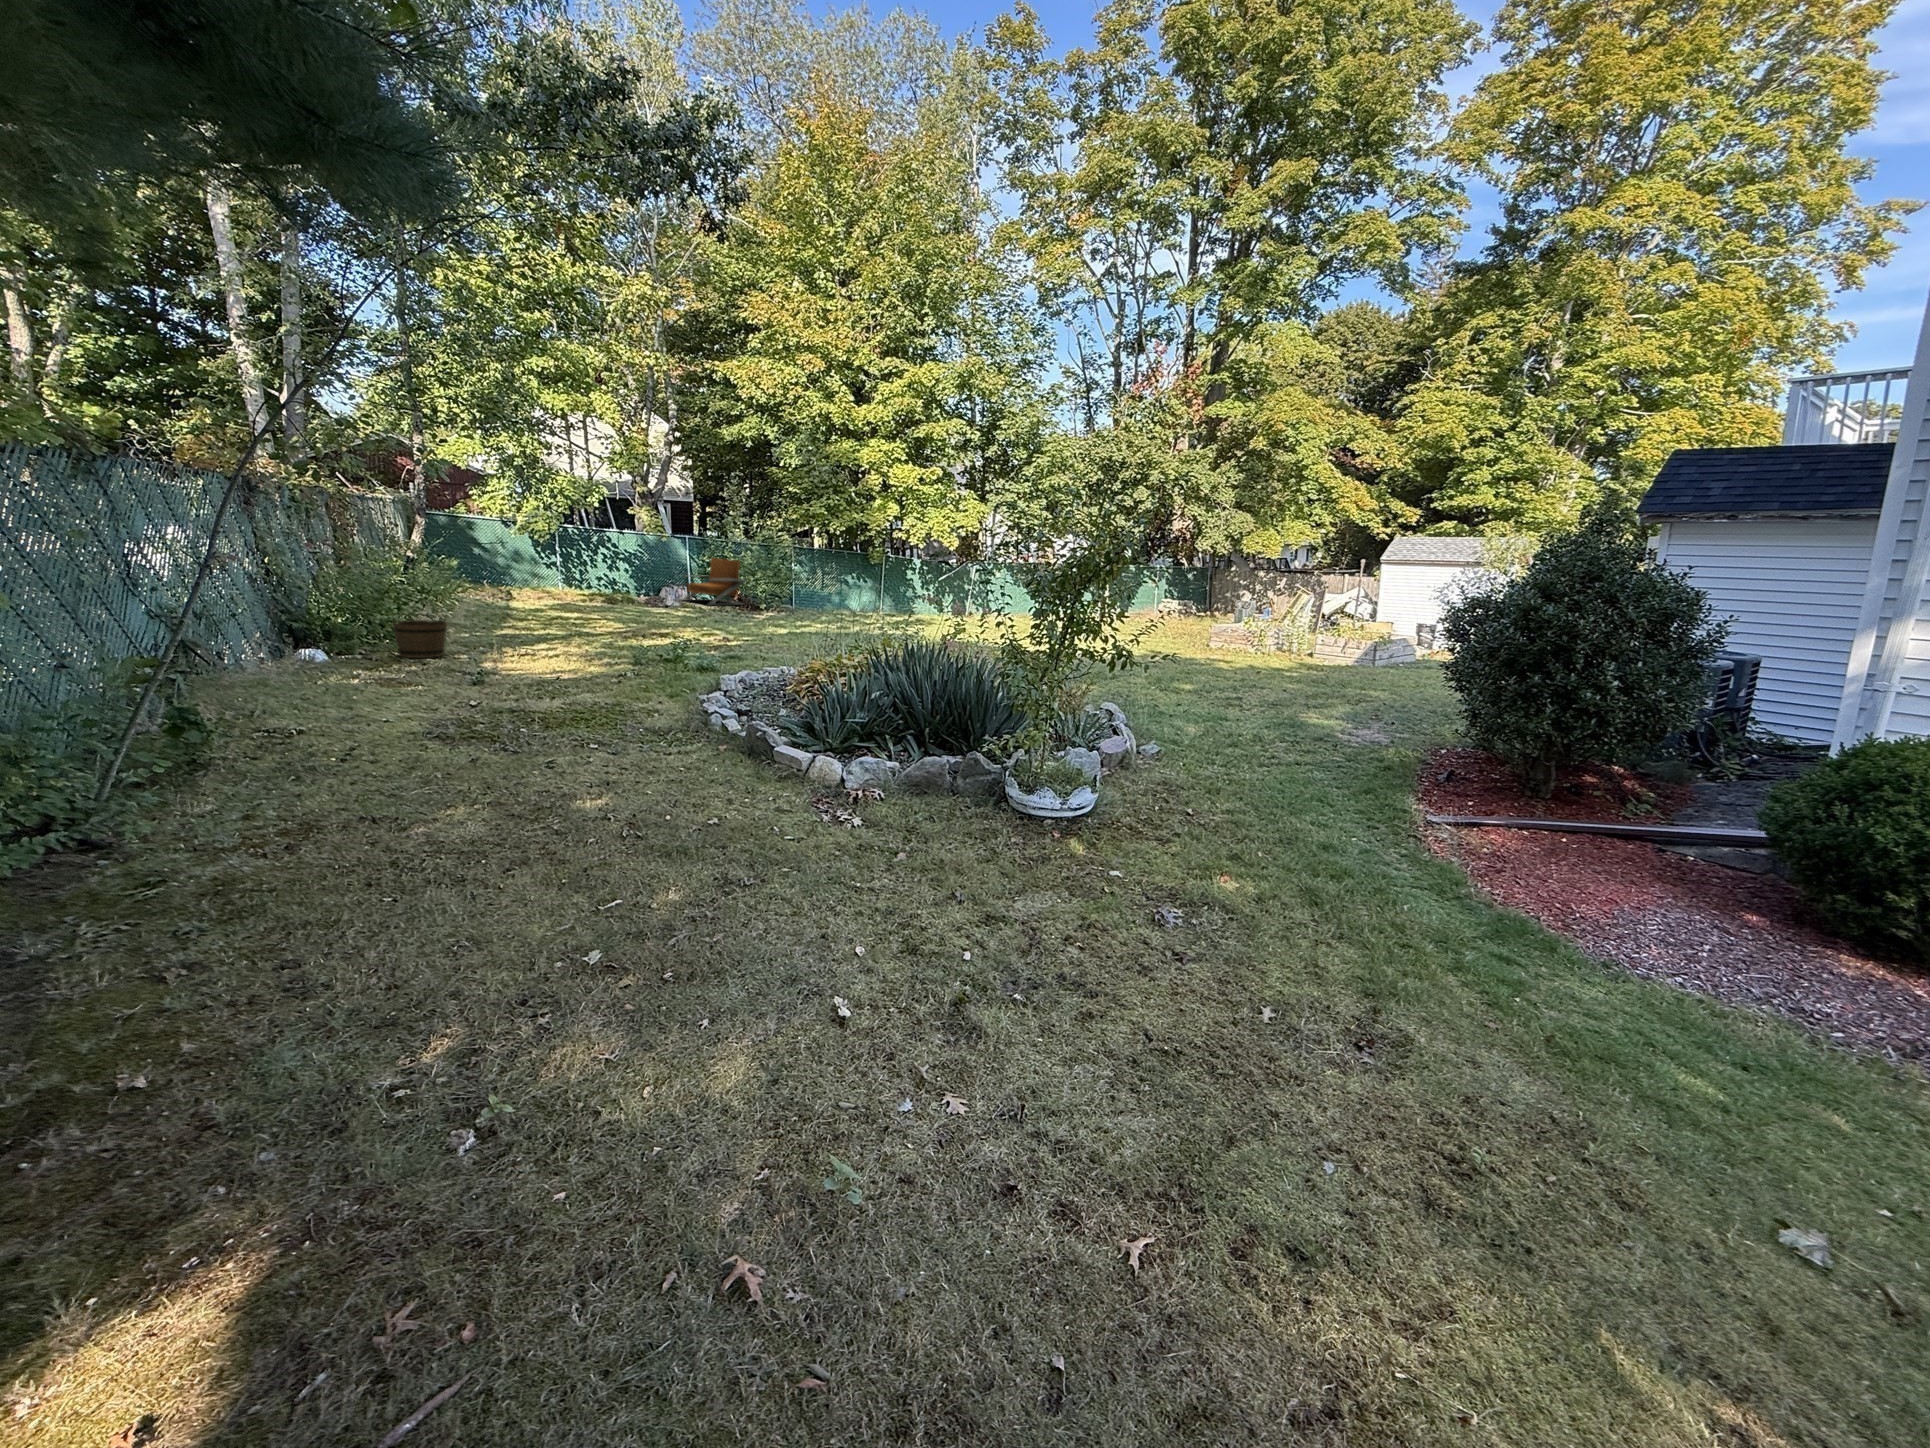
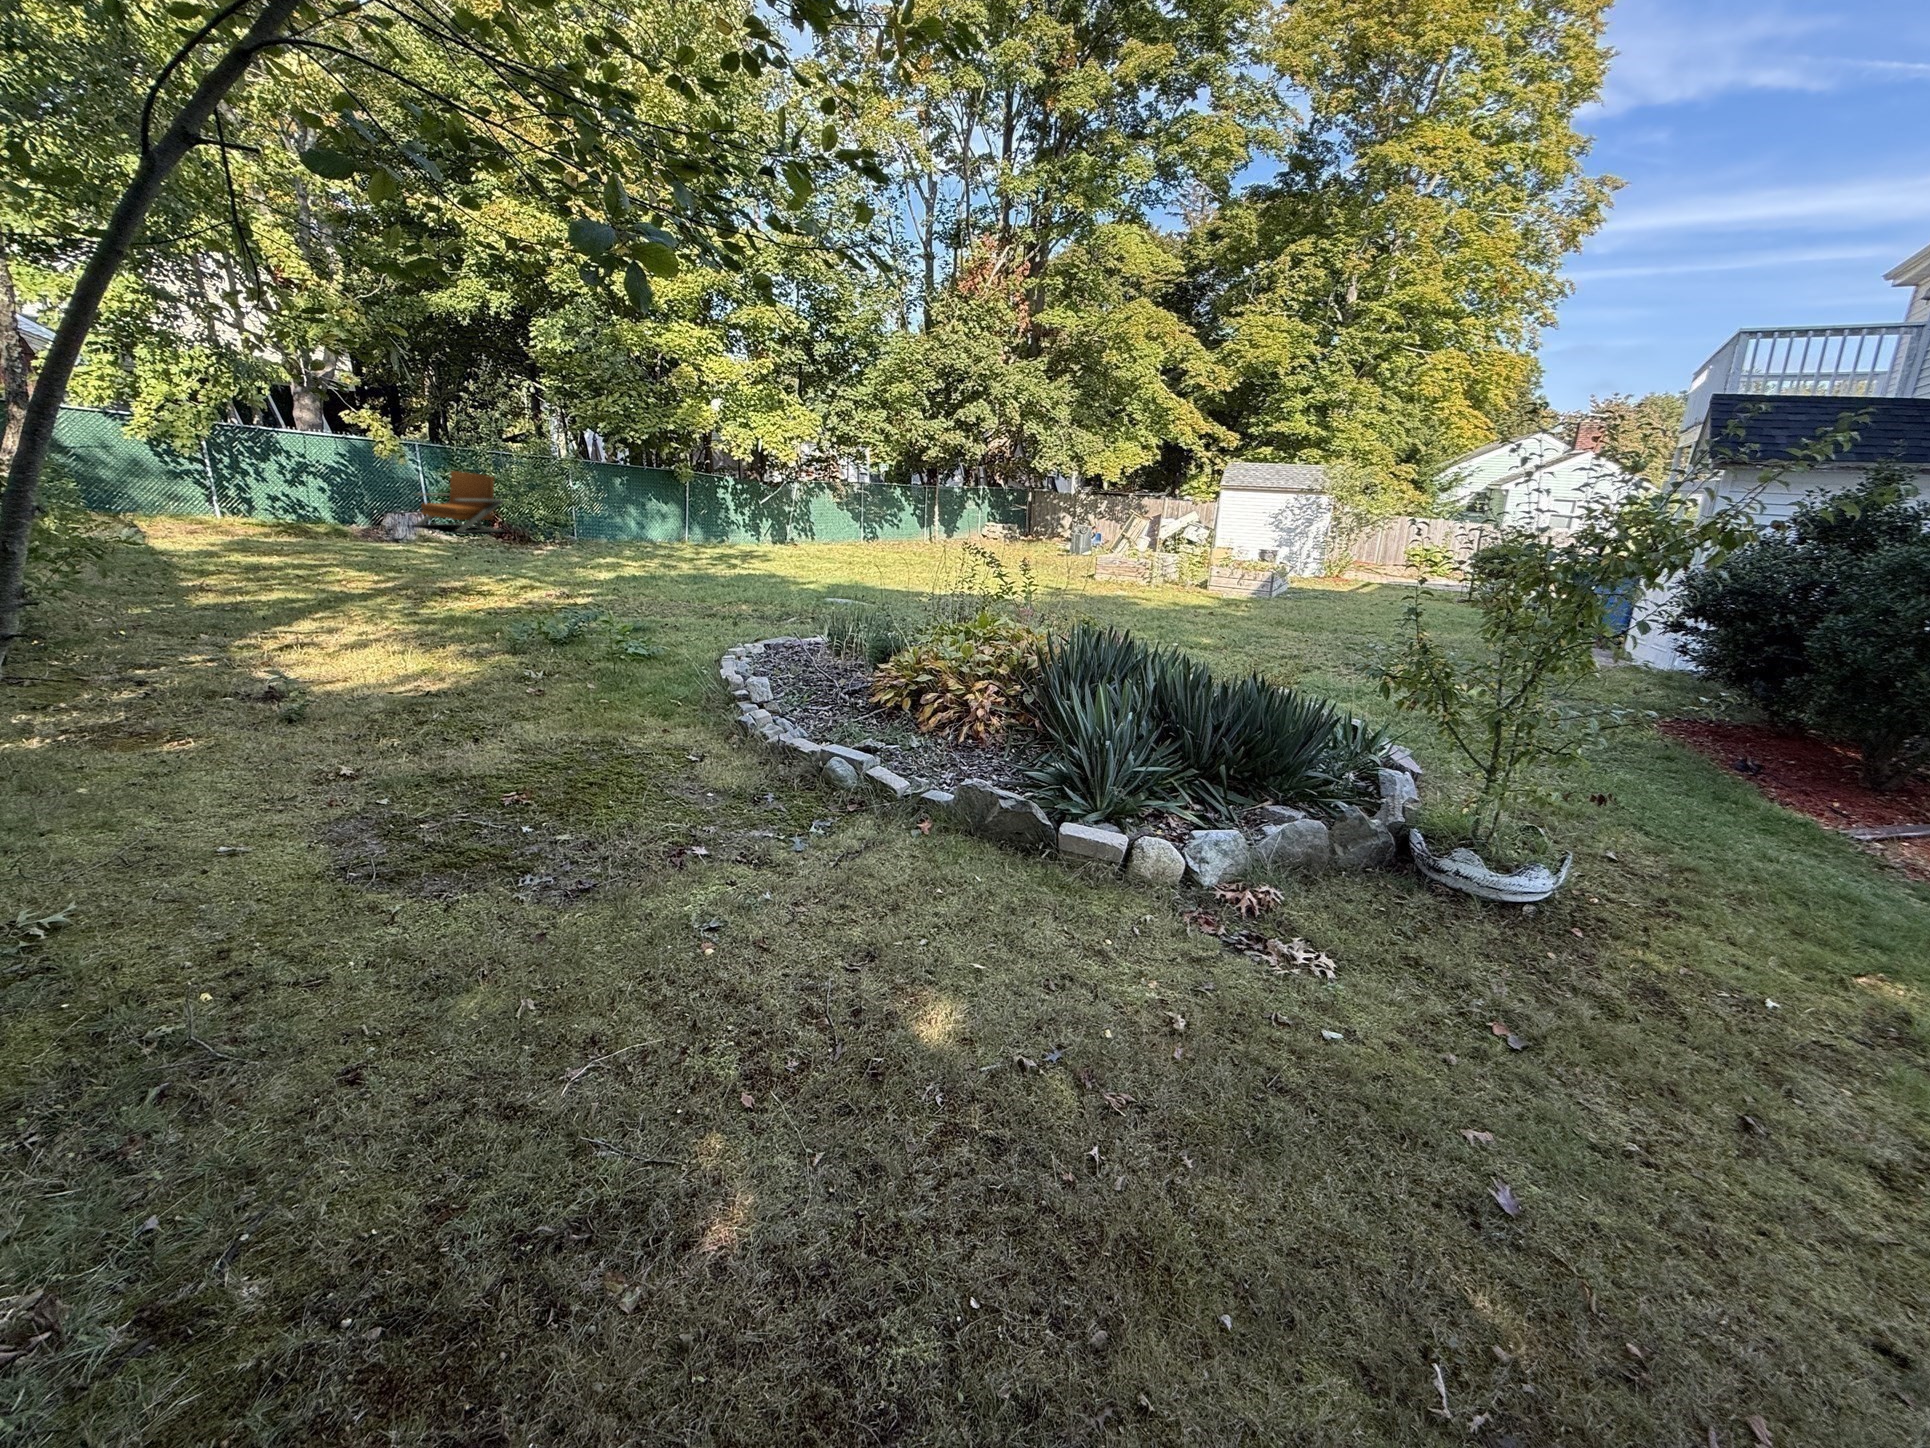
bucket: present [393,616,447,658] -> none [93,562,173,620]

